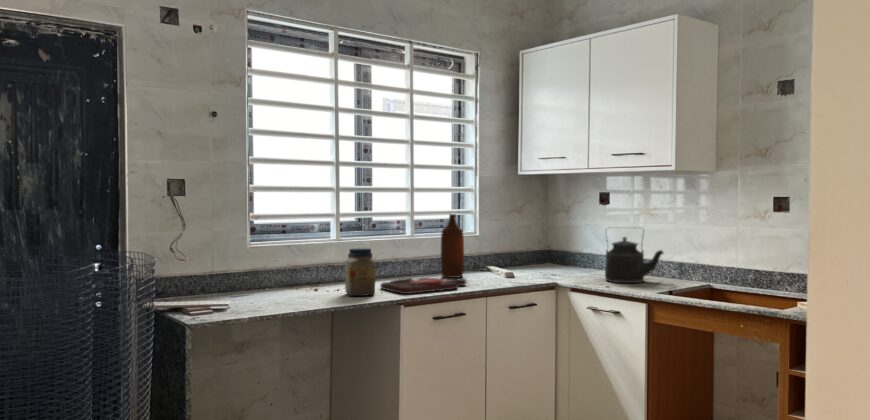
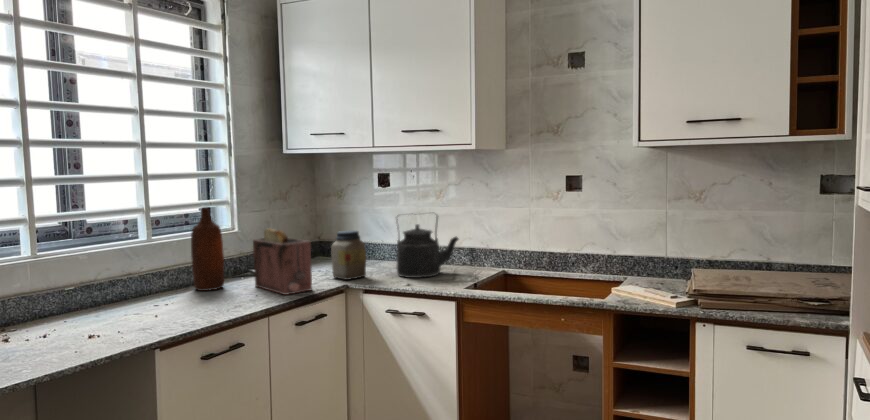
toaster: none [486,233,528,284] -> present [253,228,312,295]
jar: present [345,248,376,296] -> present [331,230,366,280]
cutting board: present [381,276,466,294] -> none [108,294,235,330]

